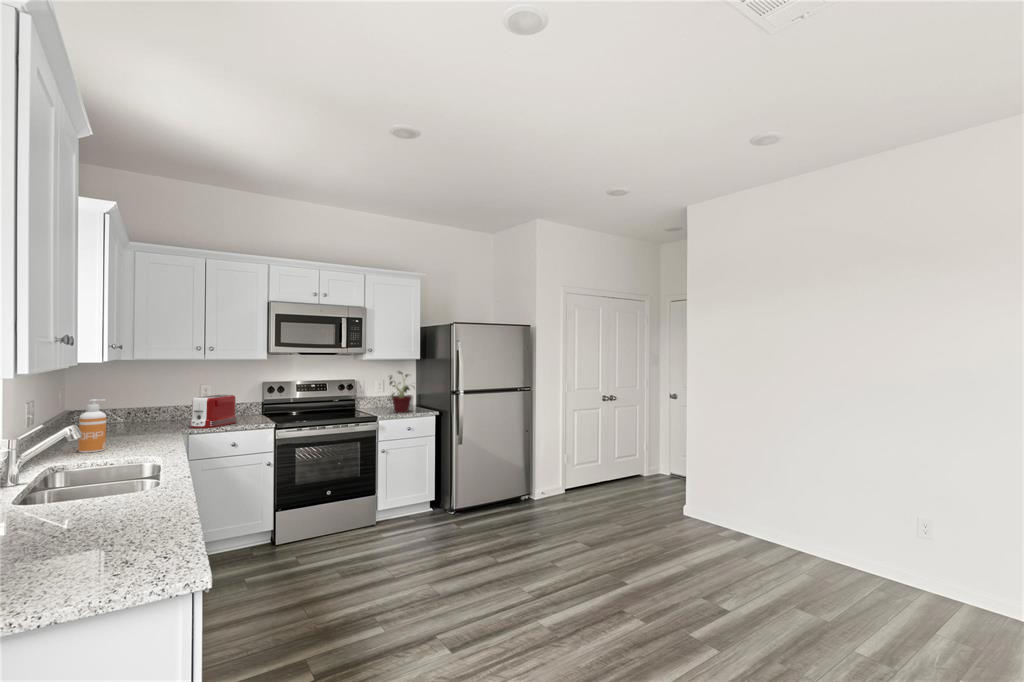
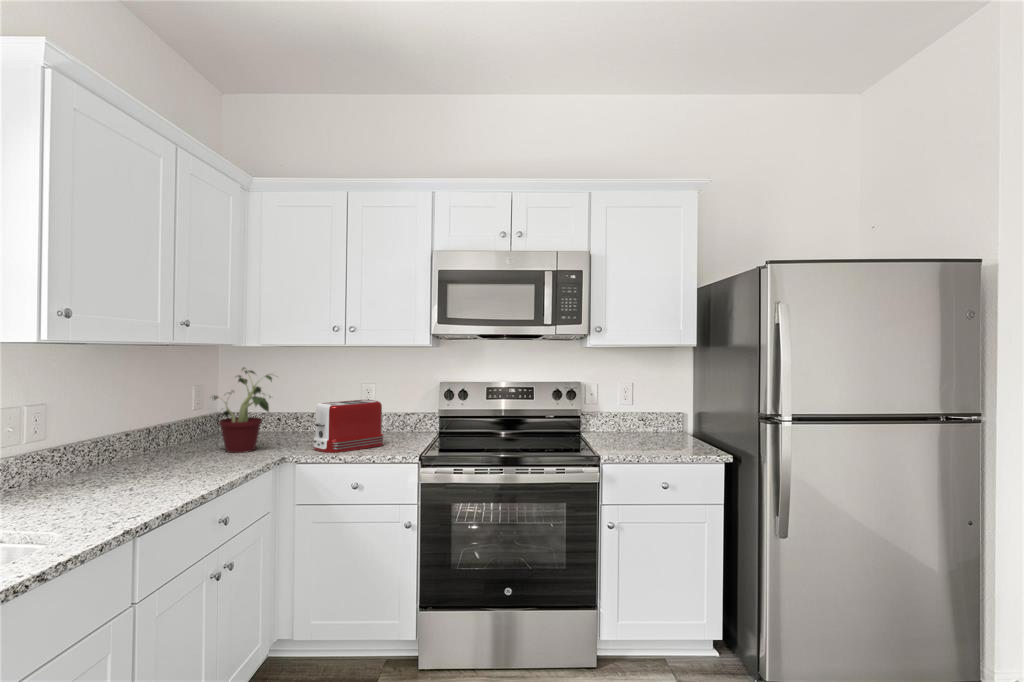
potted plant: present [390,371,411,413] -> present [212,368,272,453]
soap dispenser: present [78,399,106,453] -> none [87,403,126,488]

